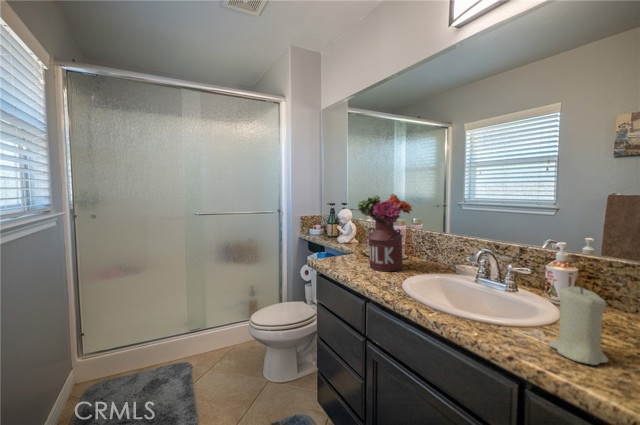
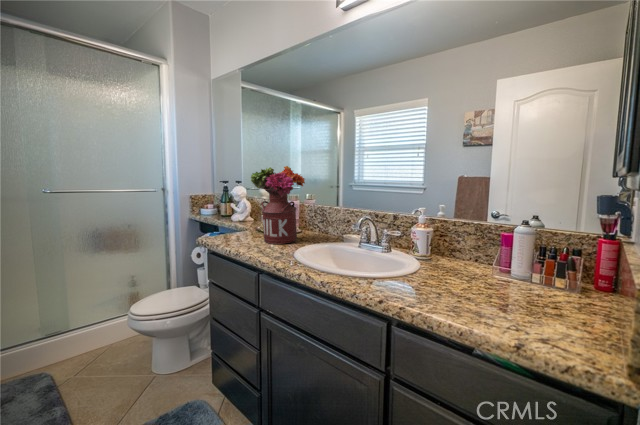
candle: present [548,286,608,365] -> none [409,237,448,297]

